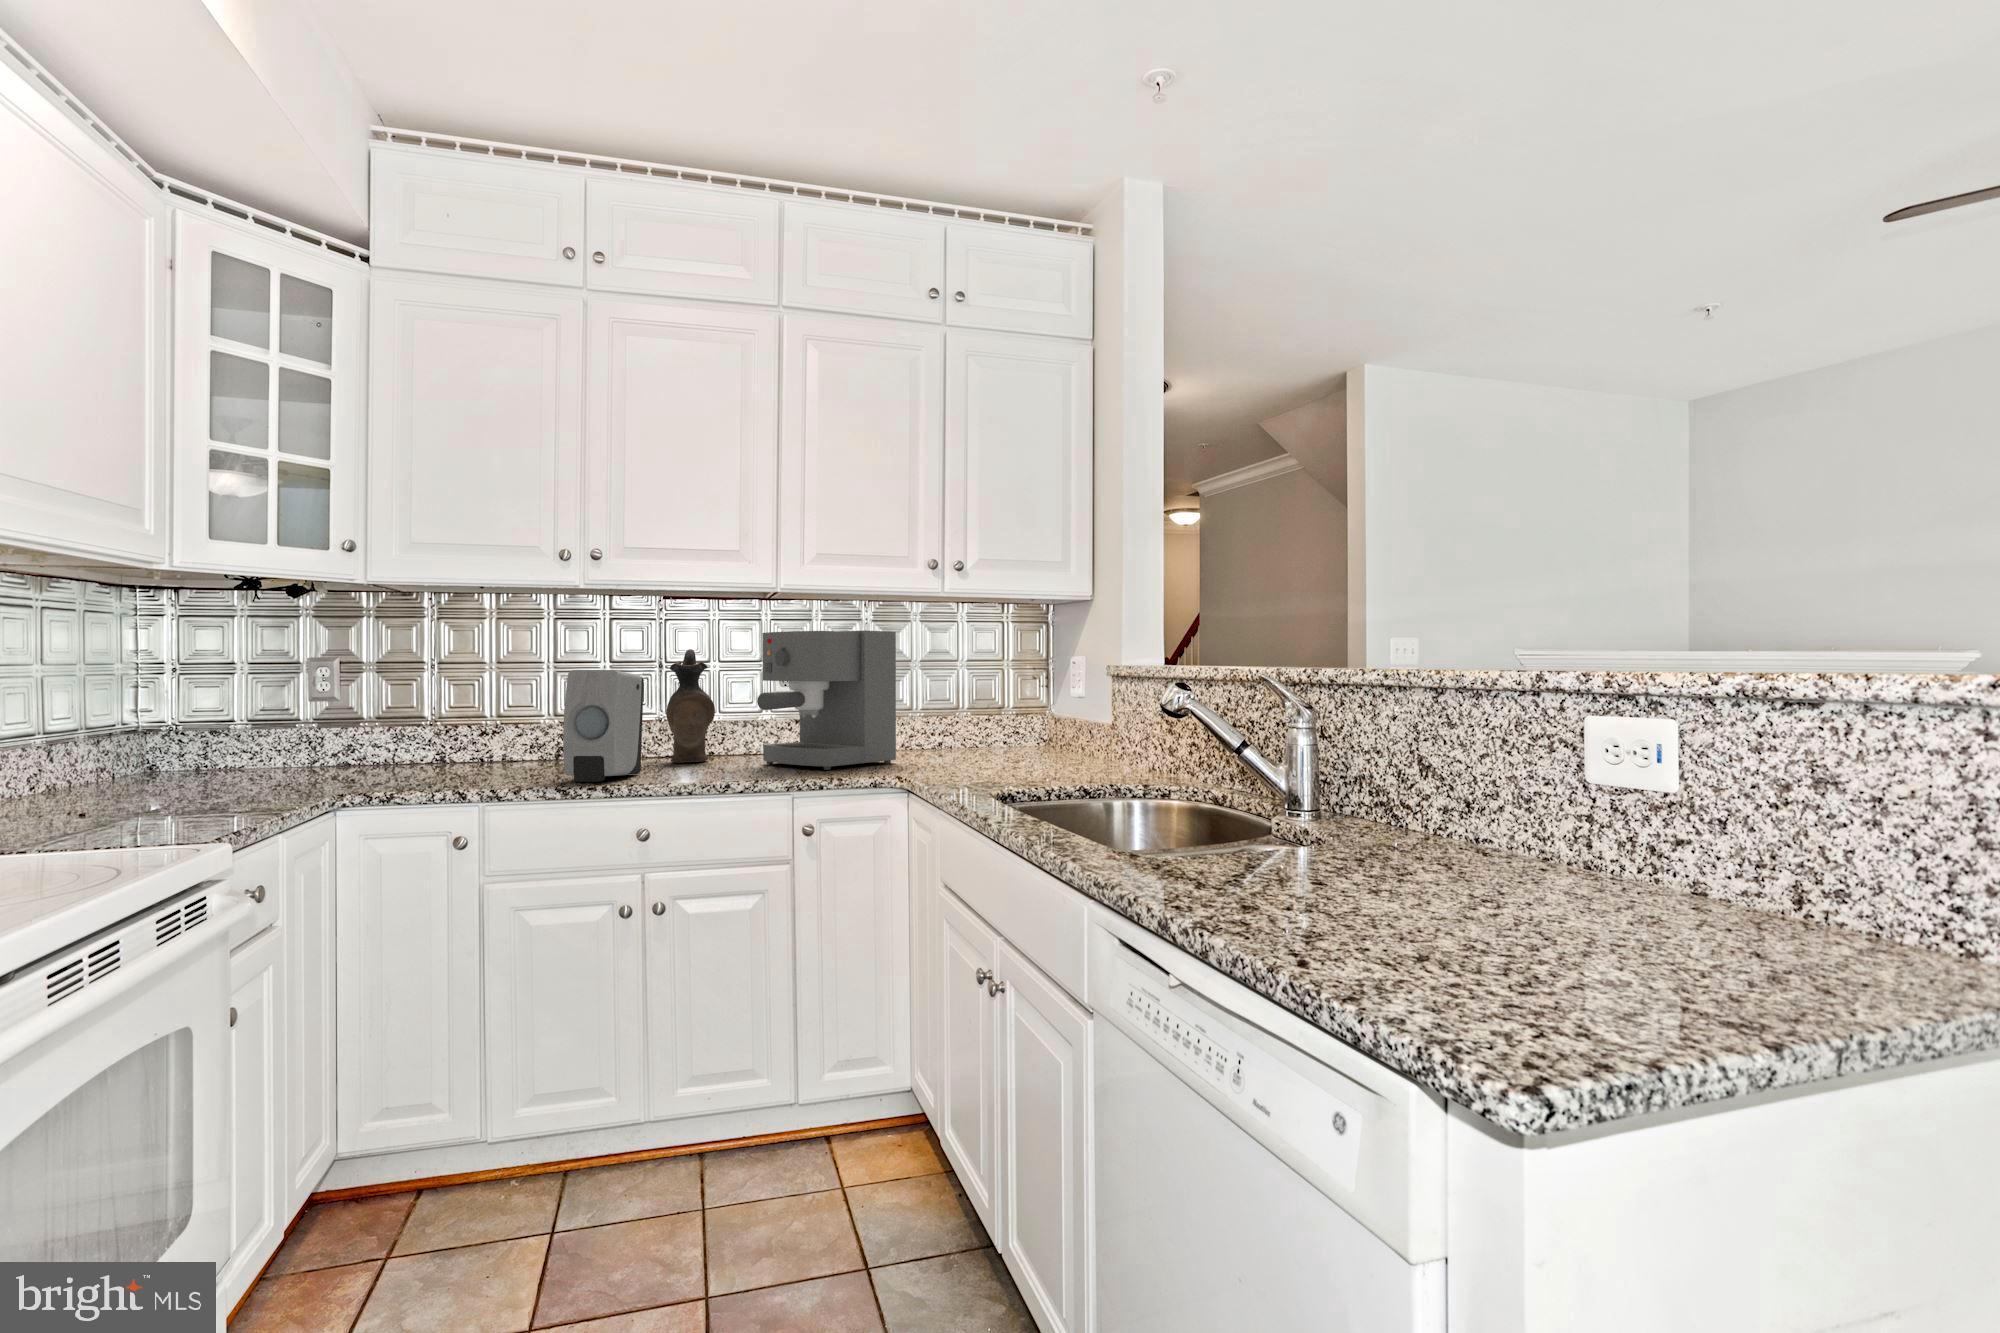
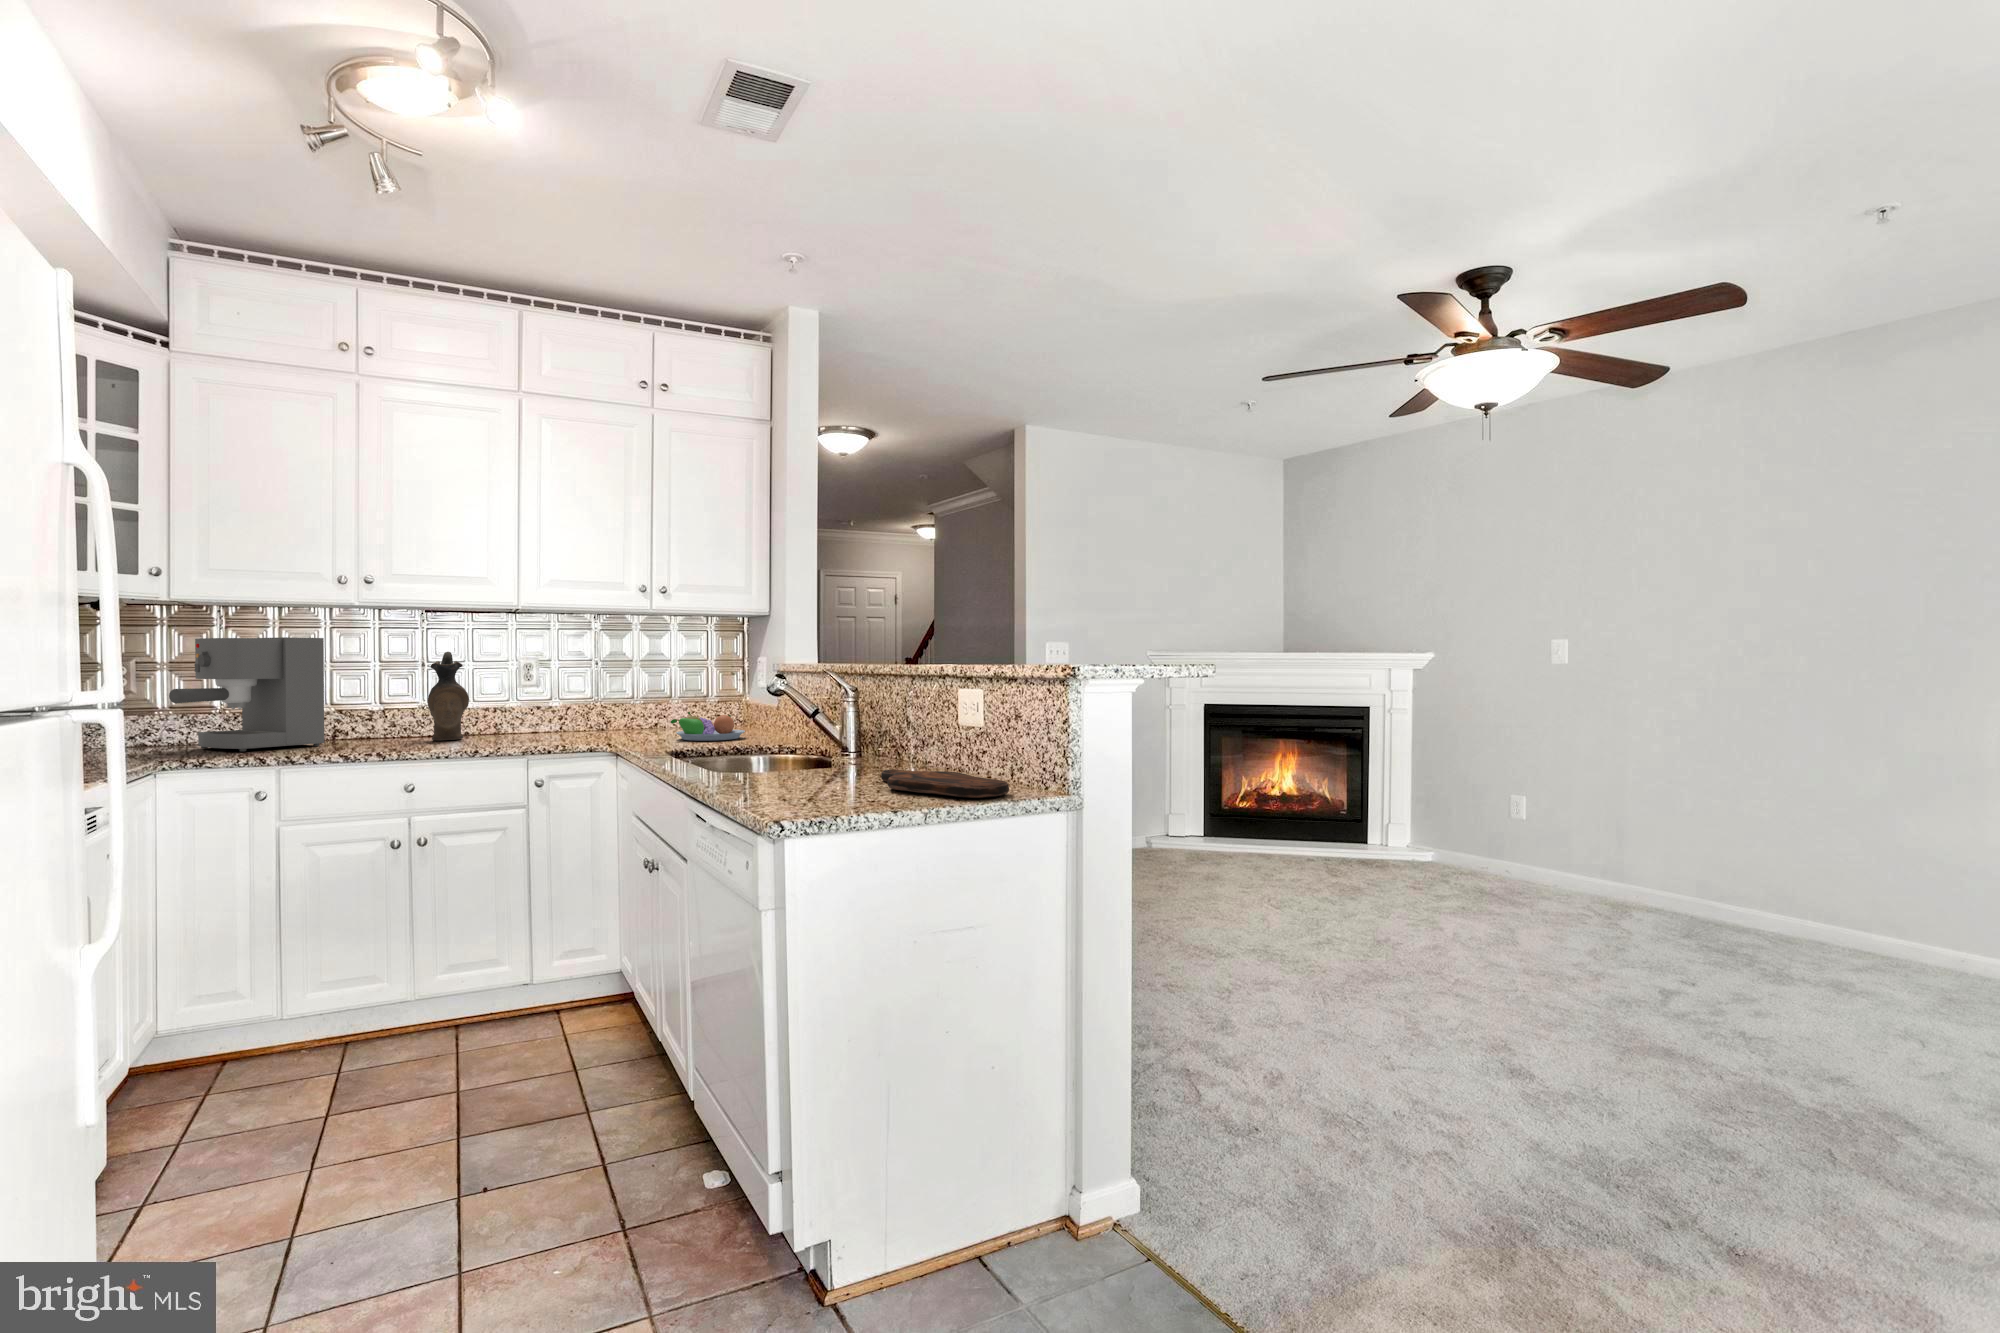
coffee maker: present [757,630,896,770] -> present [169,637,324,751]
soap dispenser: present [563,670,644,782] -> none [343,669,409,753]
fruit bowl: none [968,730,1064,770] -> present [671,712,745,741]
cutting board: none [1403,848,1760,937] -> present [881,770,1009,798]

